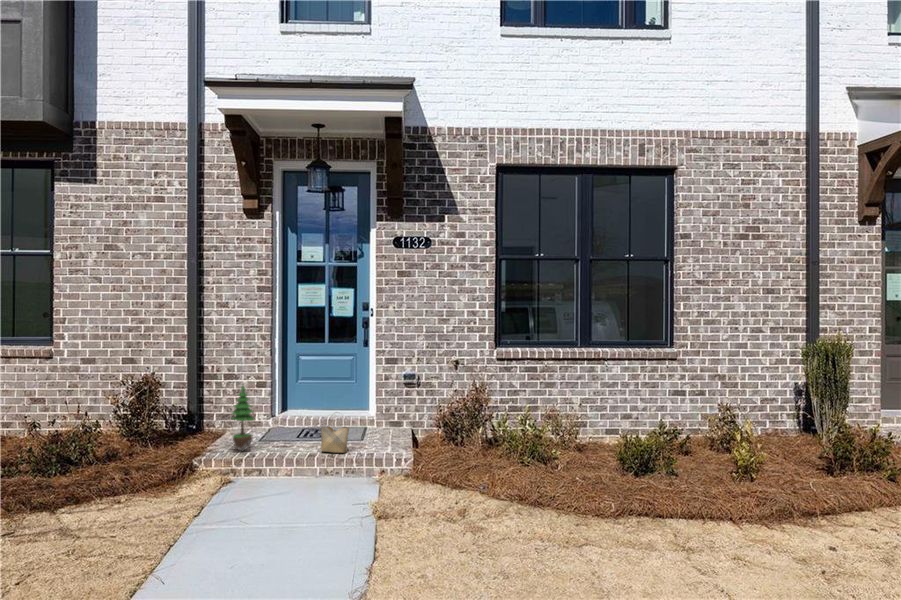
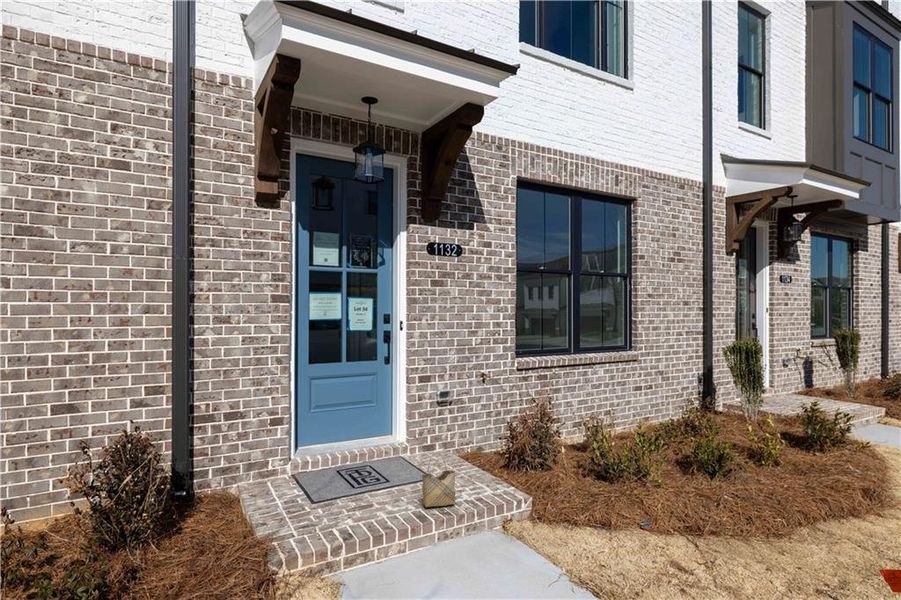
potted tree: present [231,386,254,451] -> none [305,434,340,528]

